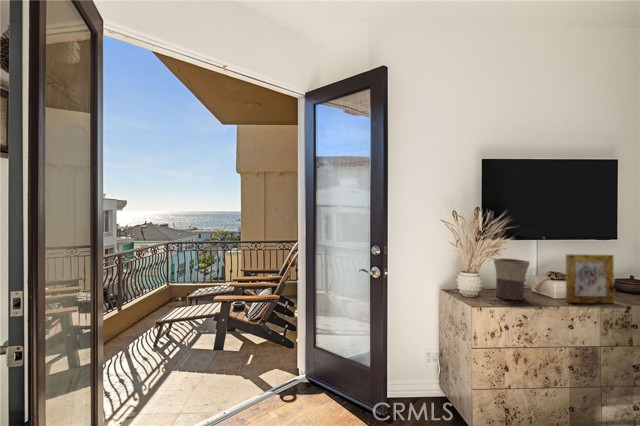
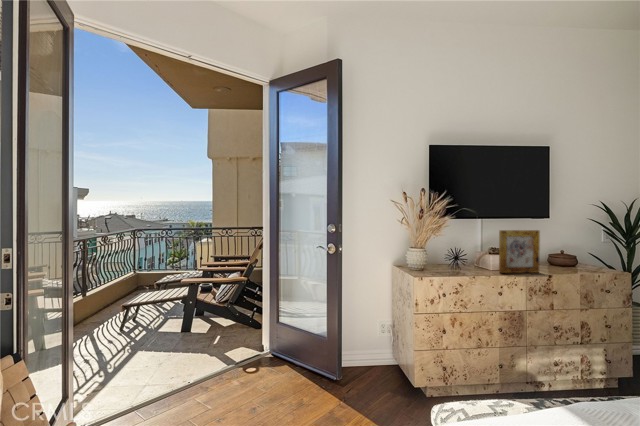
flower pot: present [494,258,530,300] -> none [439,236,469,272]

